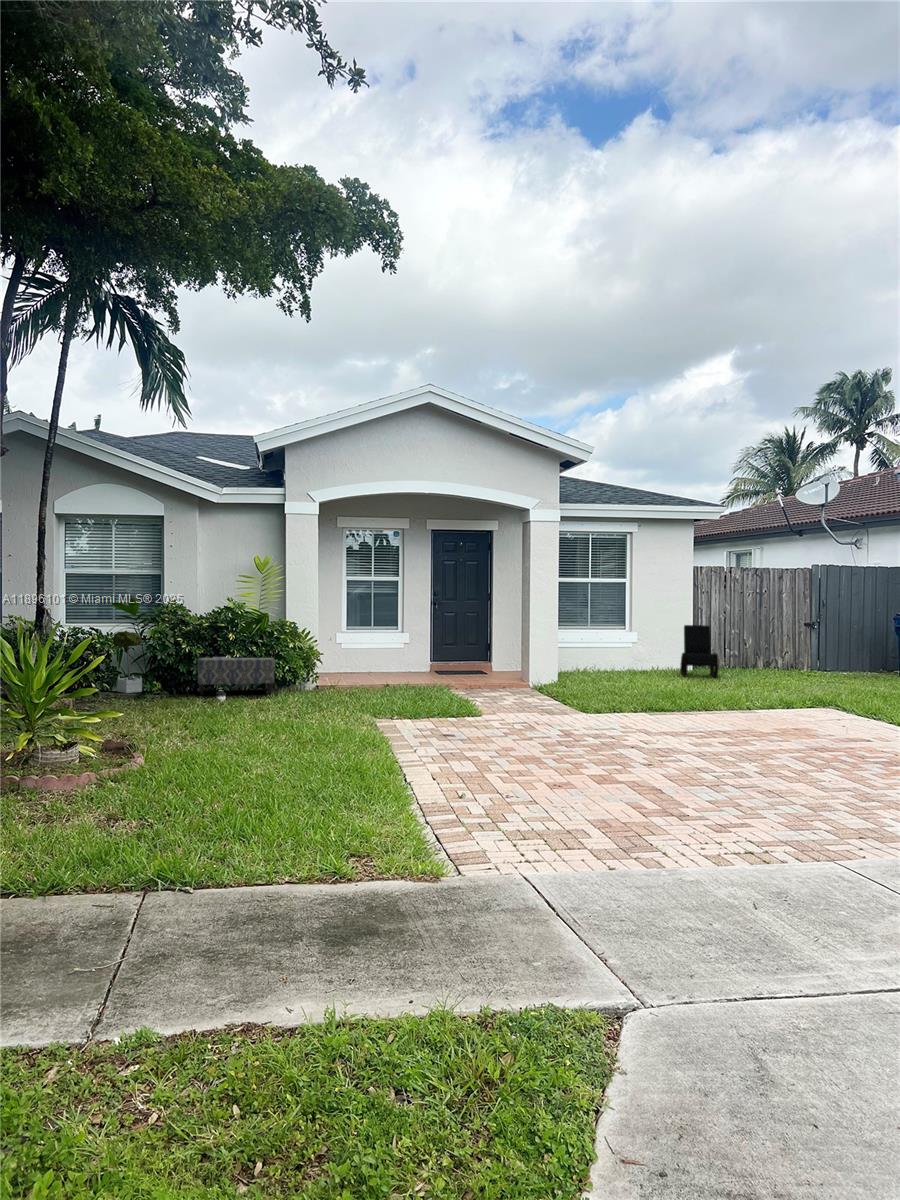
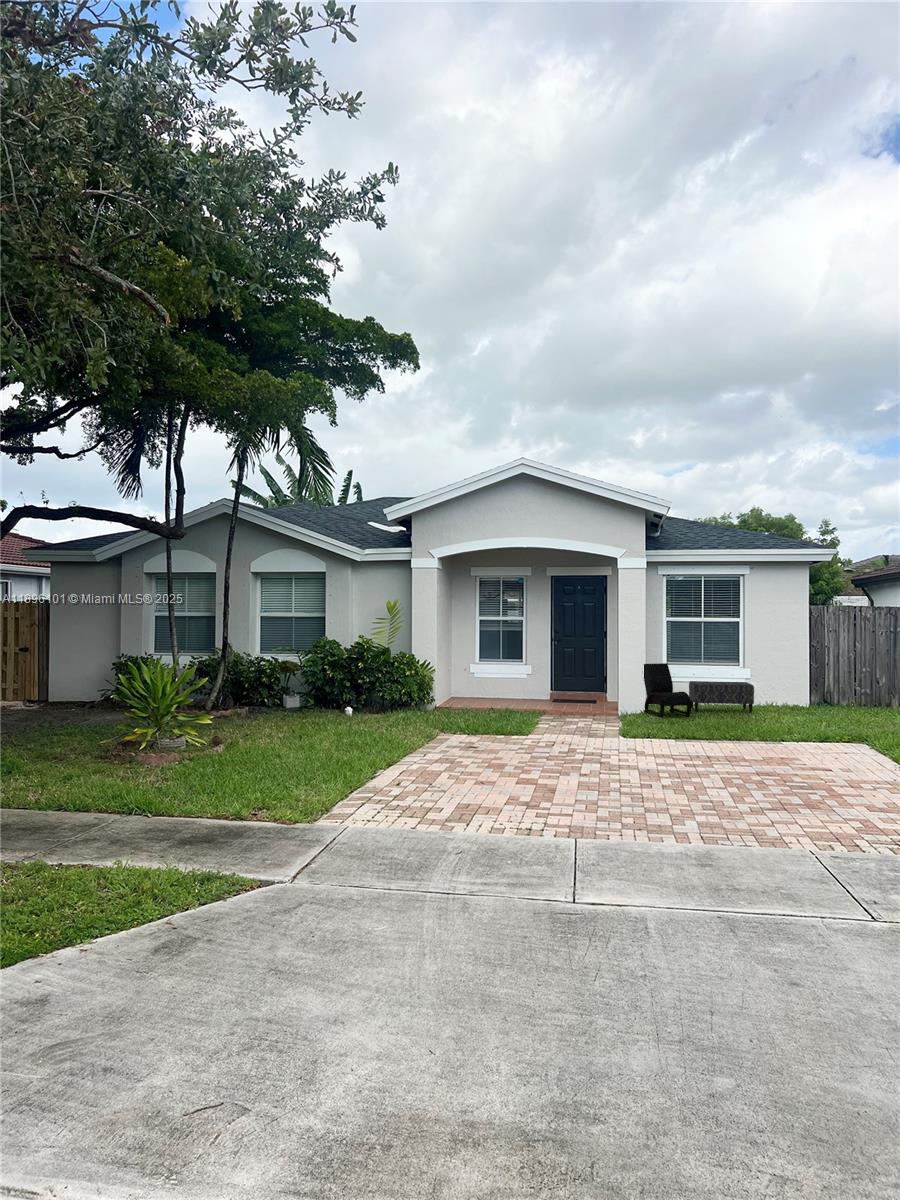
lounge chair: present [680,625,719,678] -> present [644,663,691,717]
bench: present [197,657,275,695] -> present [689,681,754,713]

